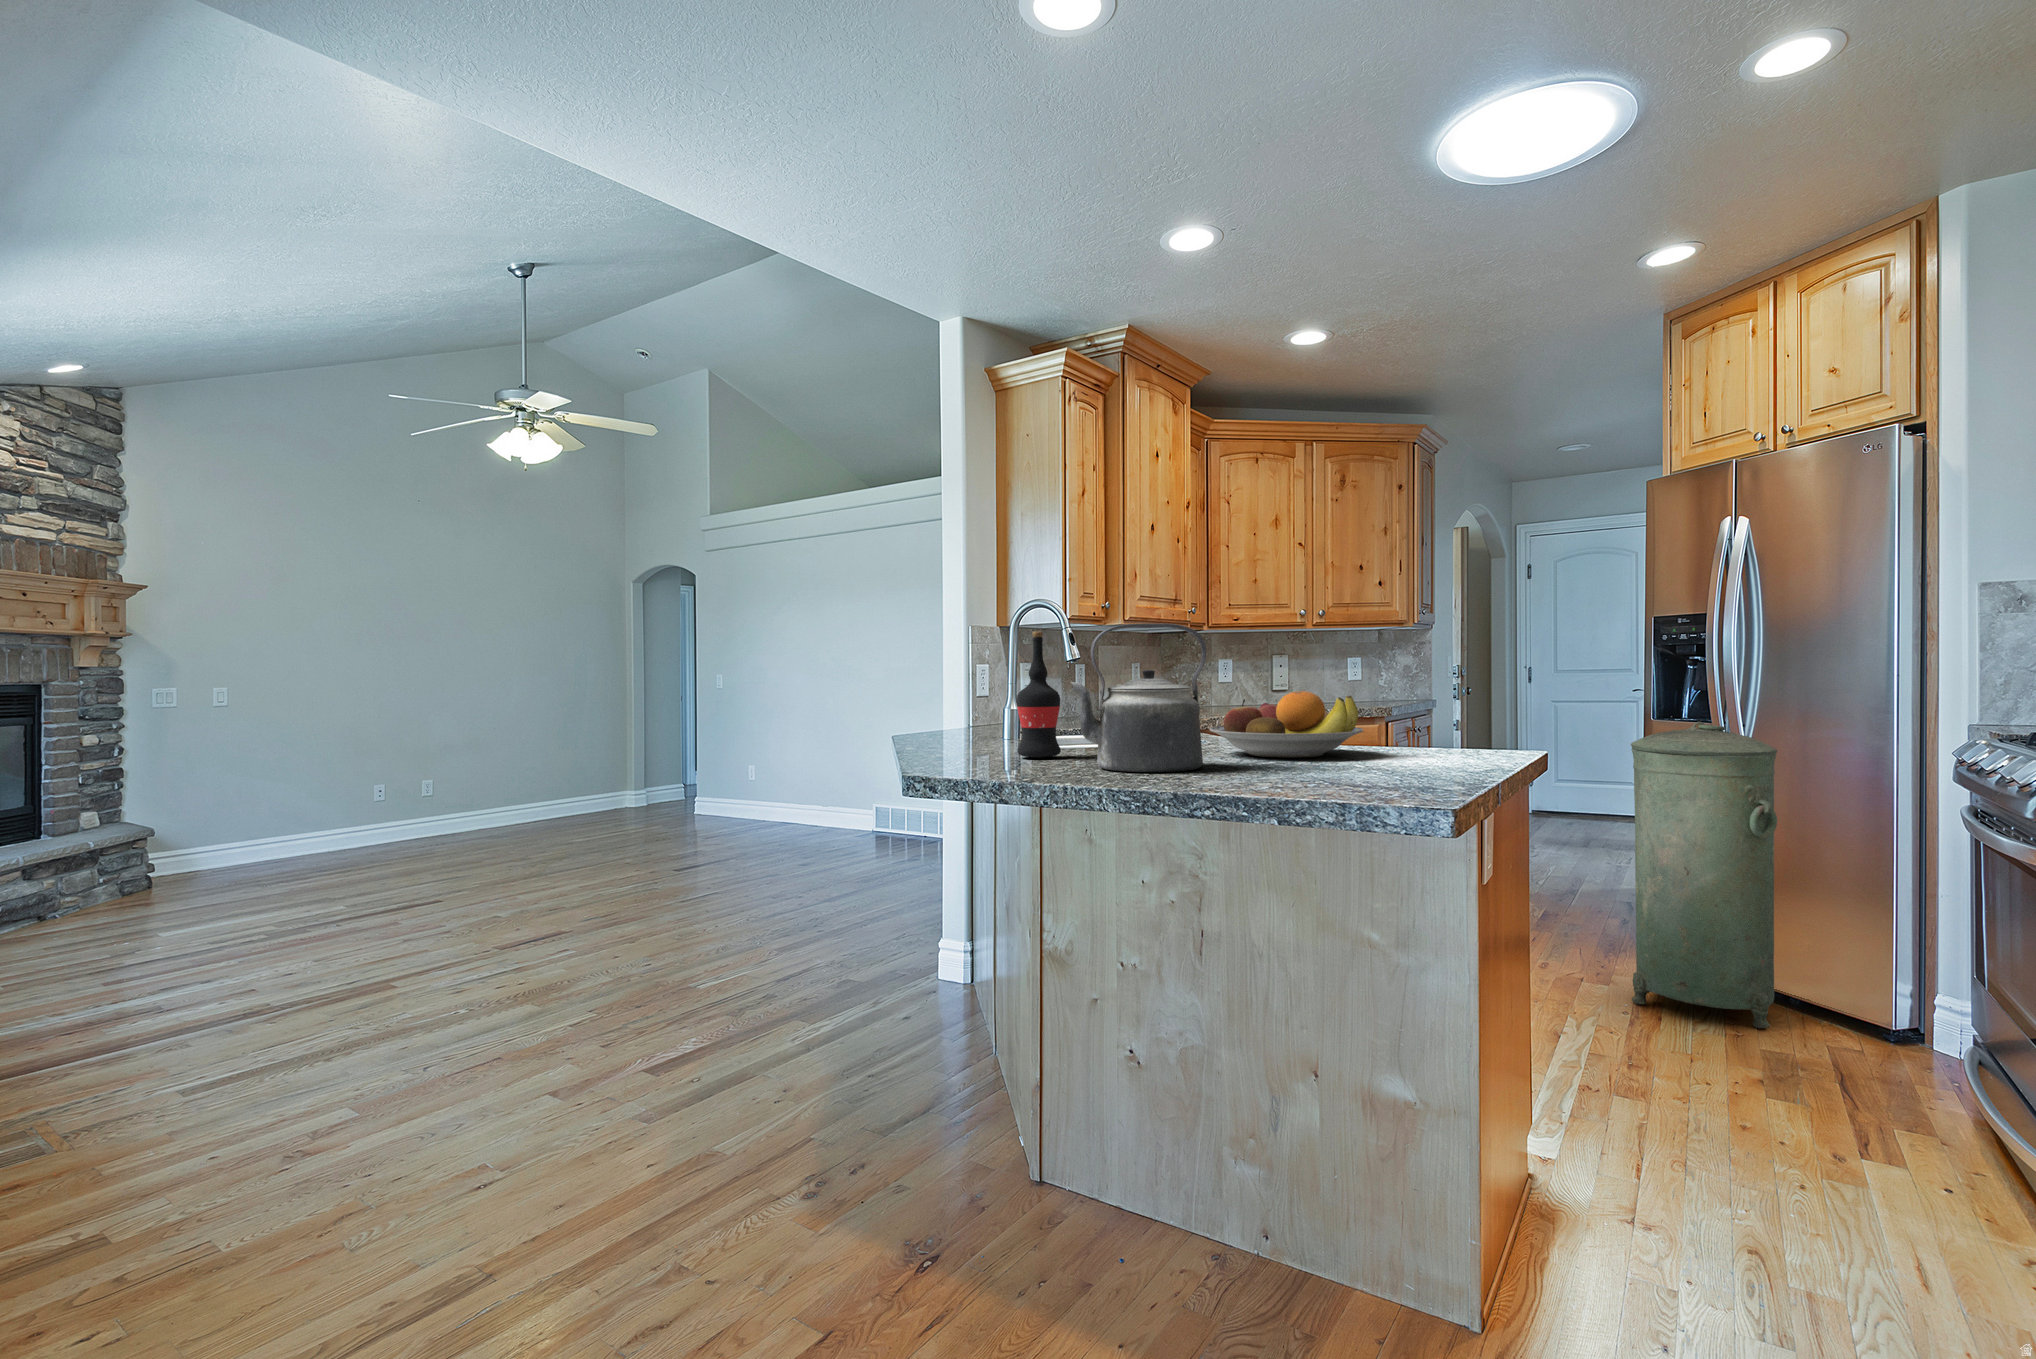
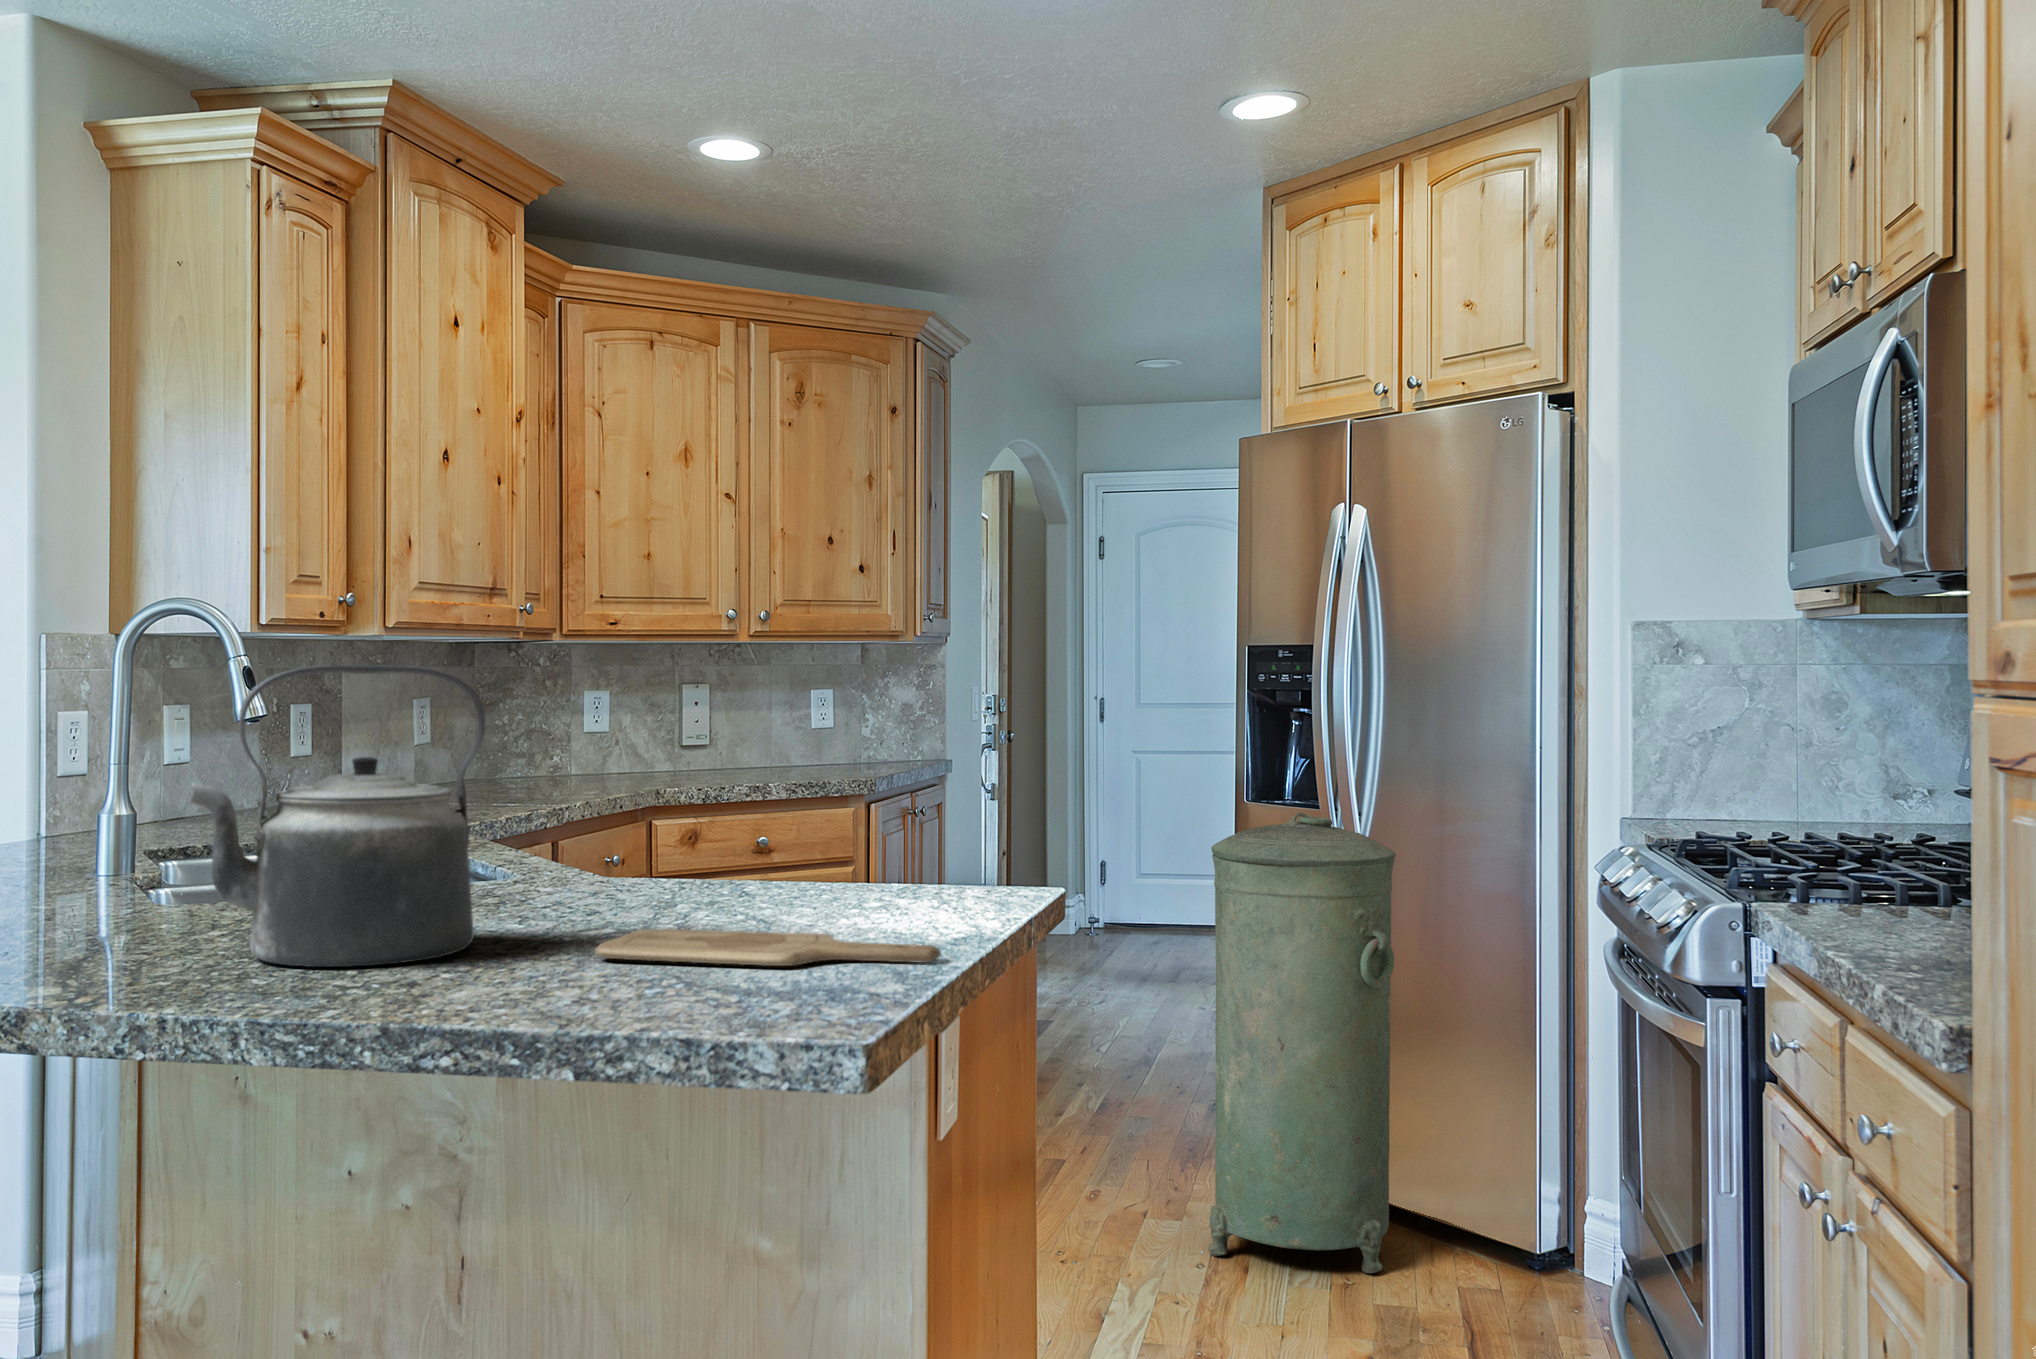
wine bottle: present [1017,631,1061,758] -> none [86,668,188,930]
fruit bowl: present [1209,691,1363,758] -> none [506,788,787,912]
cutting board: none [1269,761,1471,780] -> present [595,929,941,966]

